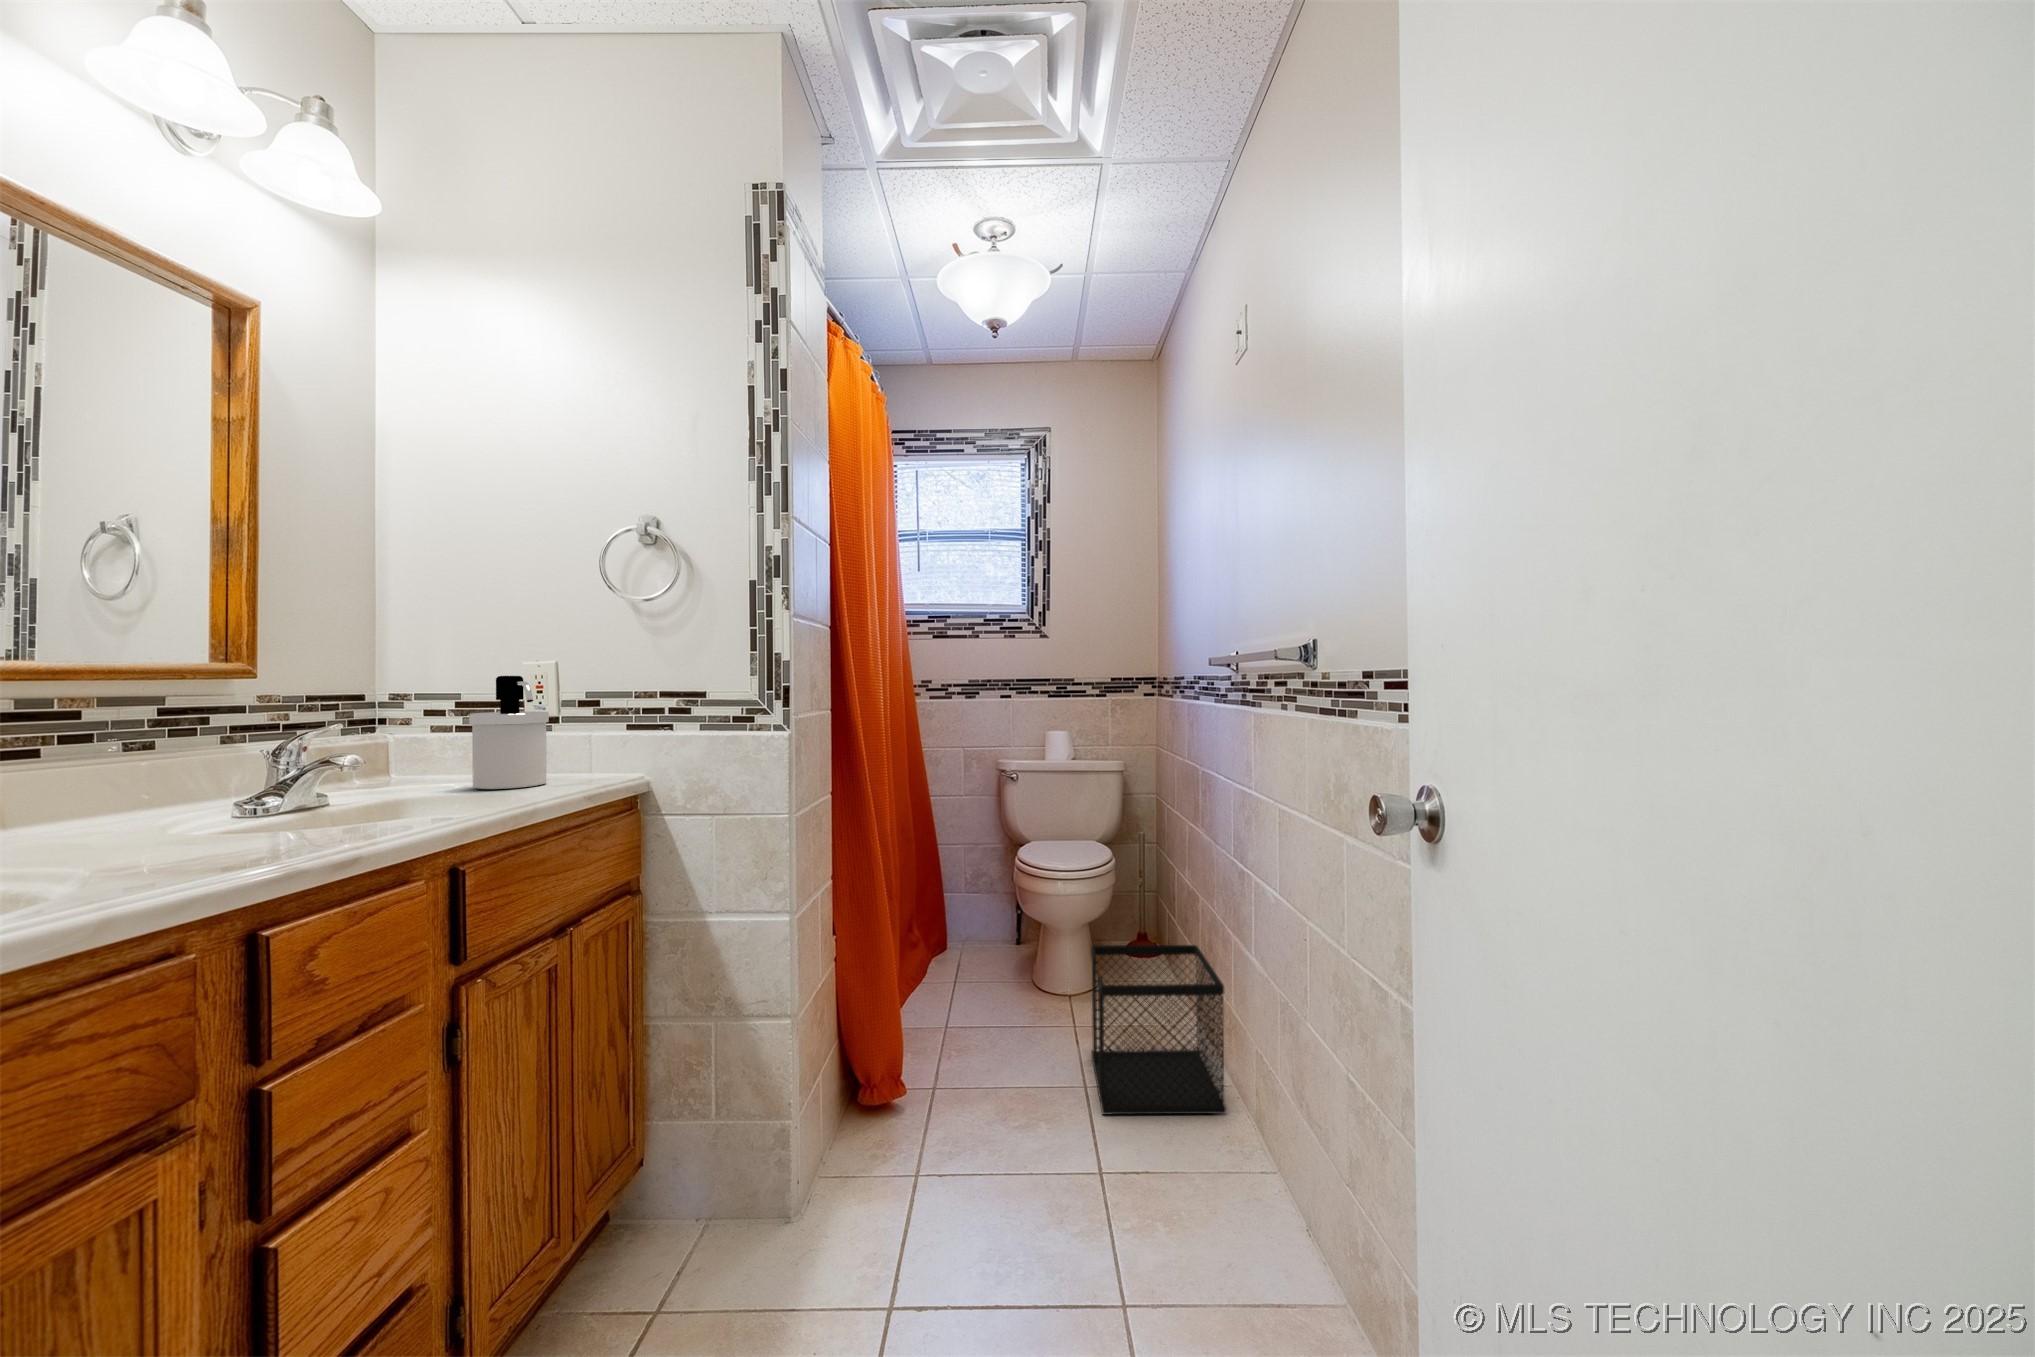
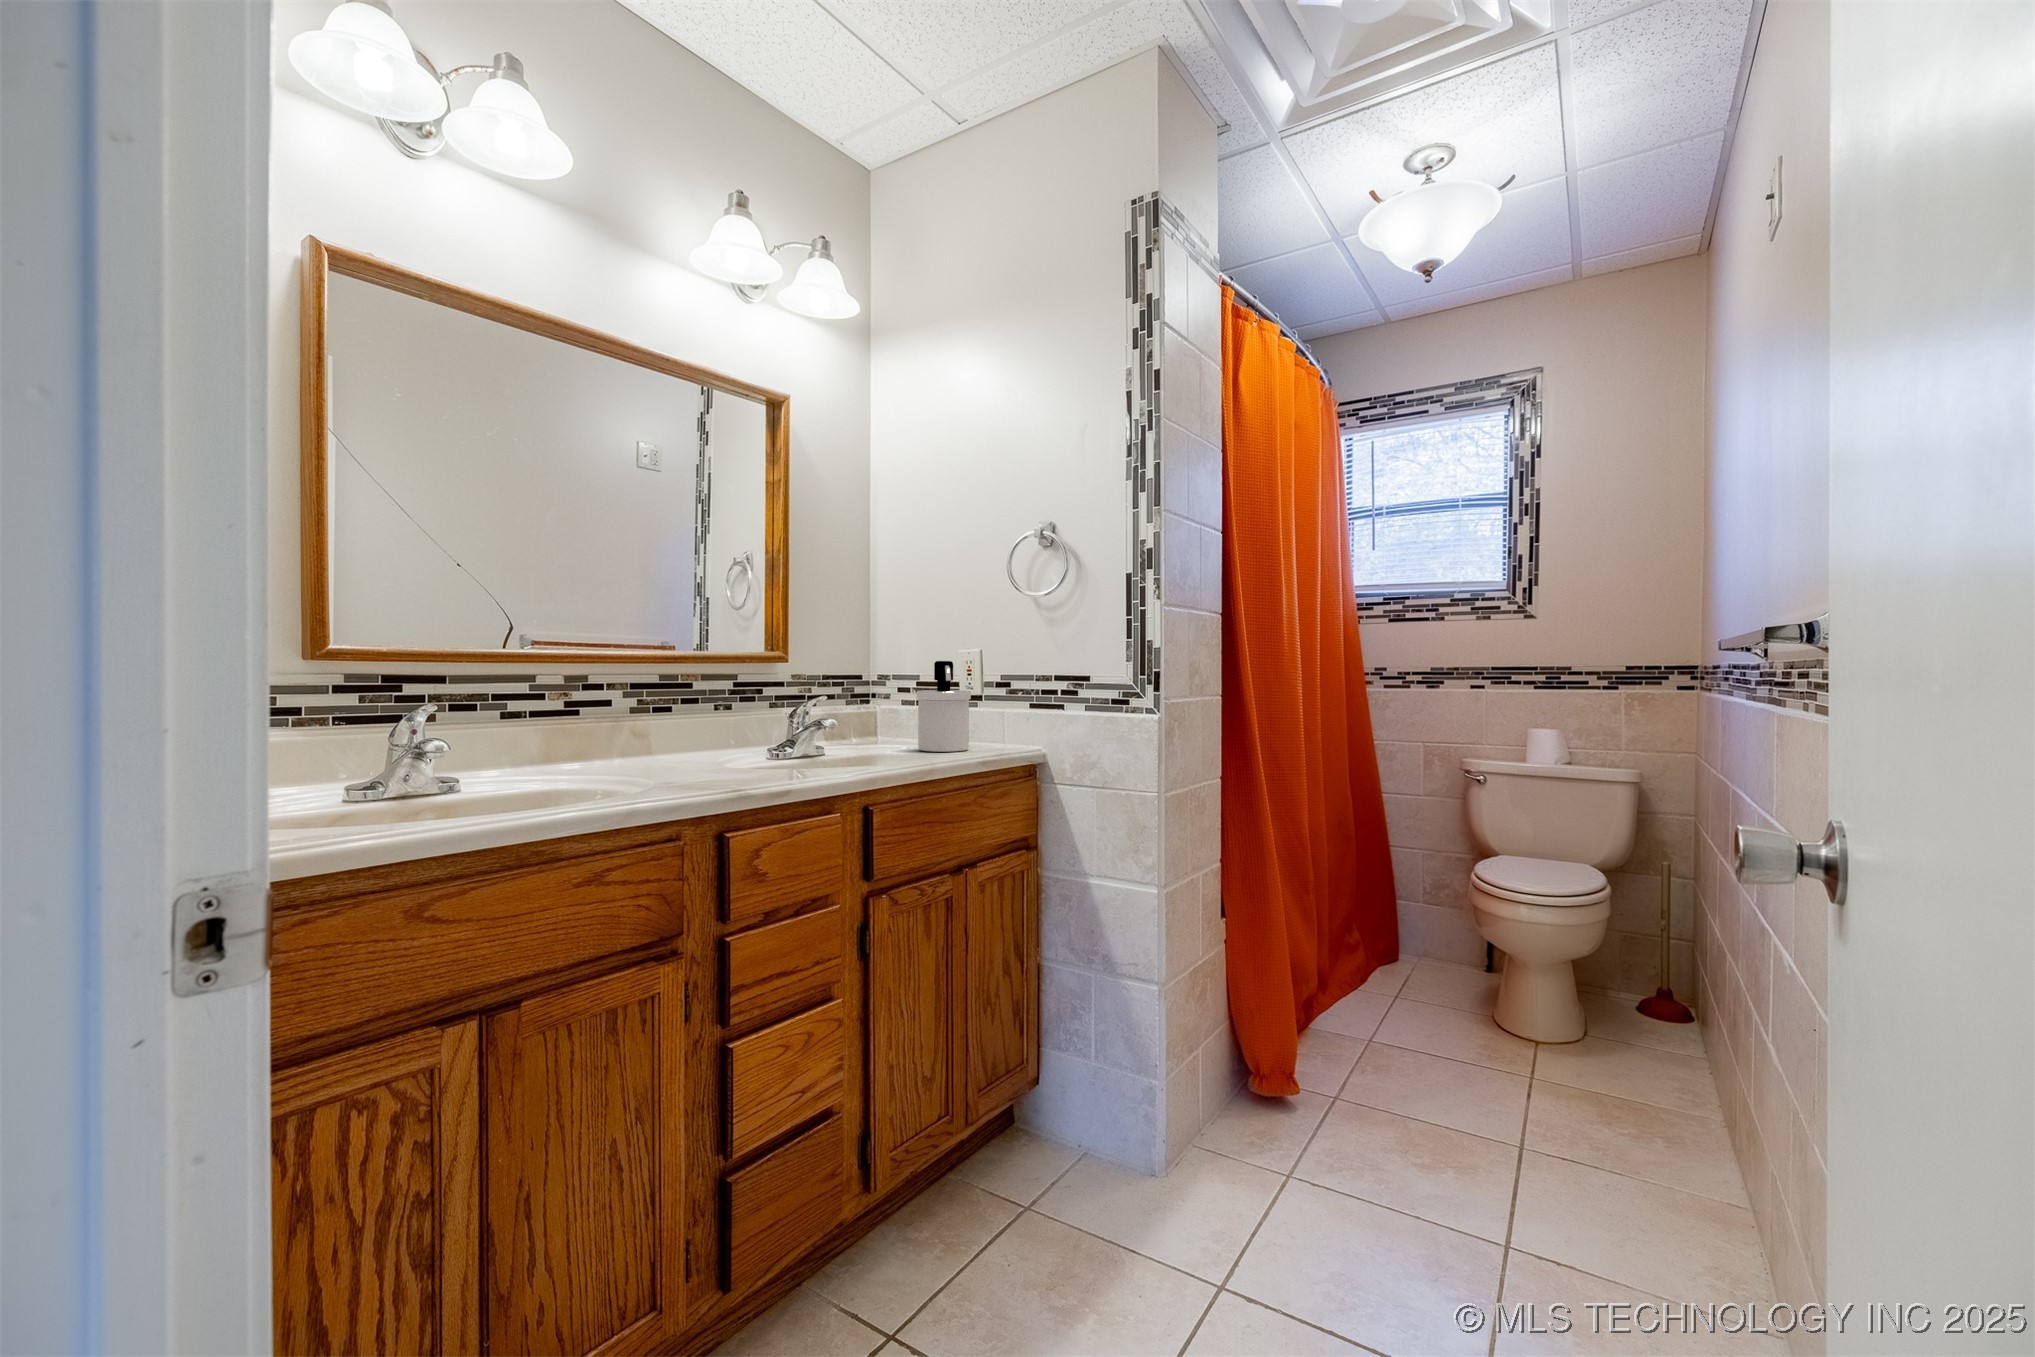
wastebasket: present [1091,945,1226,1114] -> none [1539,1003,1748,1282]

